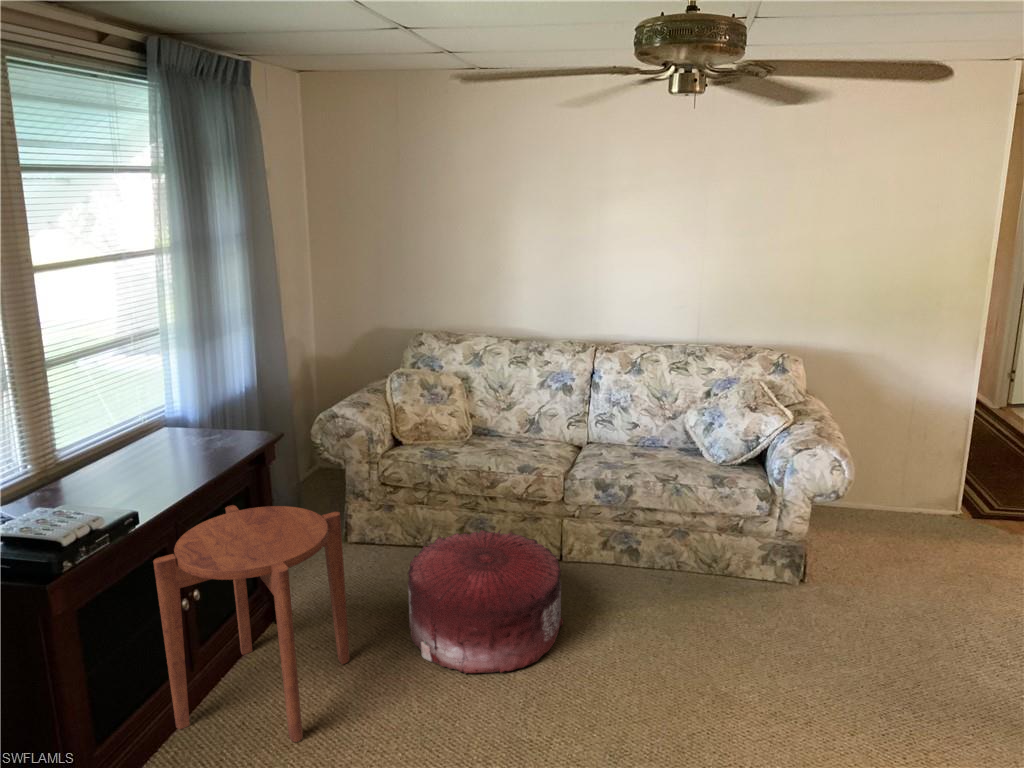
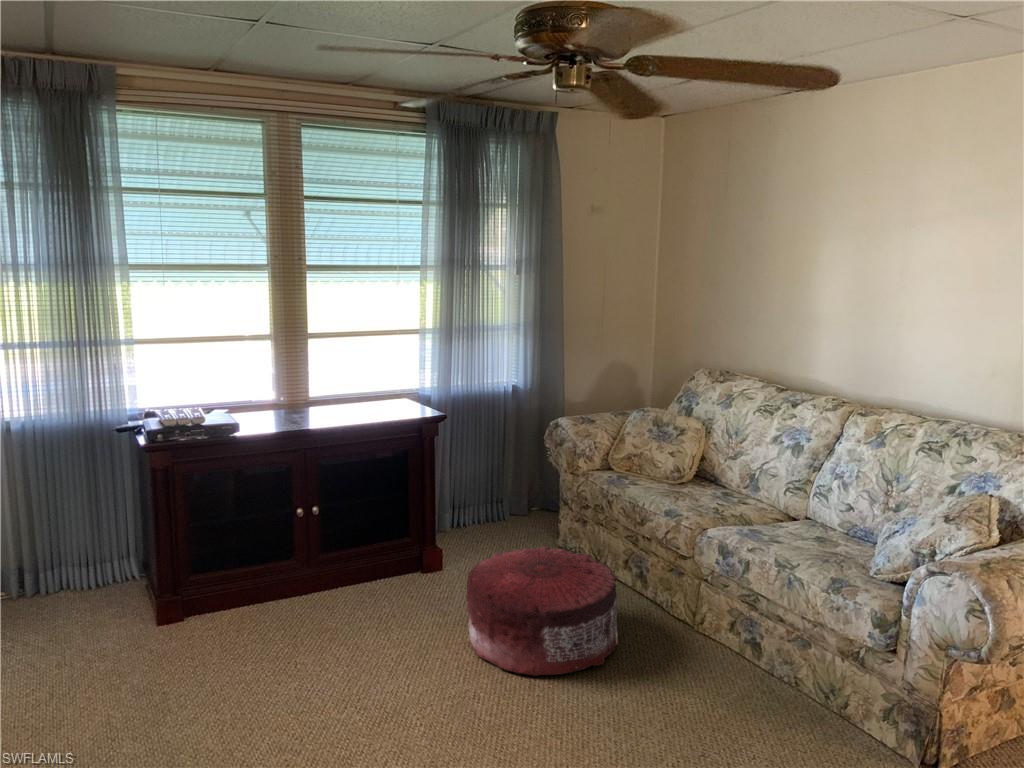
side table: present [154,506,350,742] -> none [298,459,429,635]

